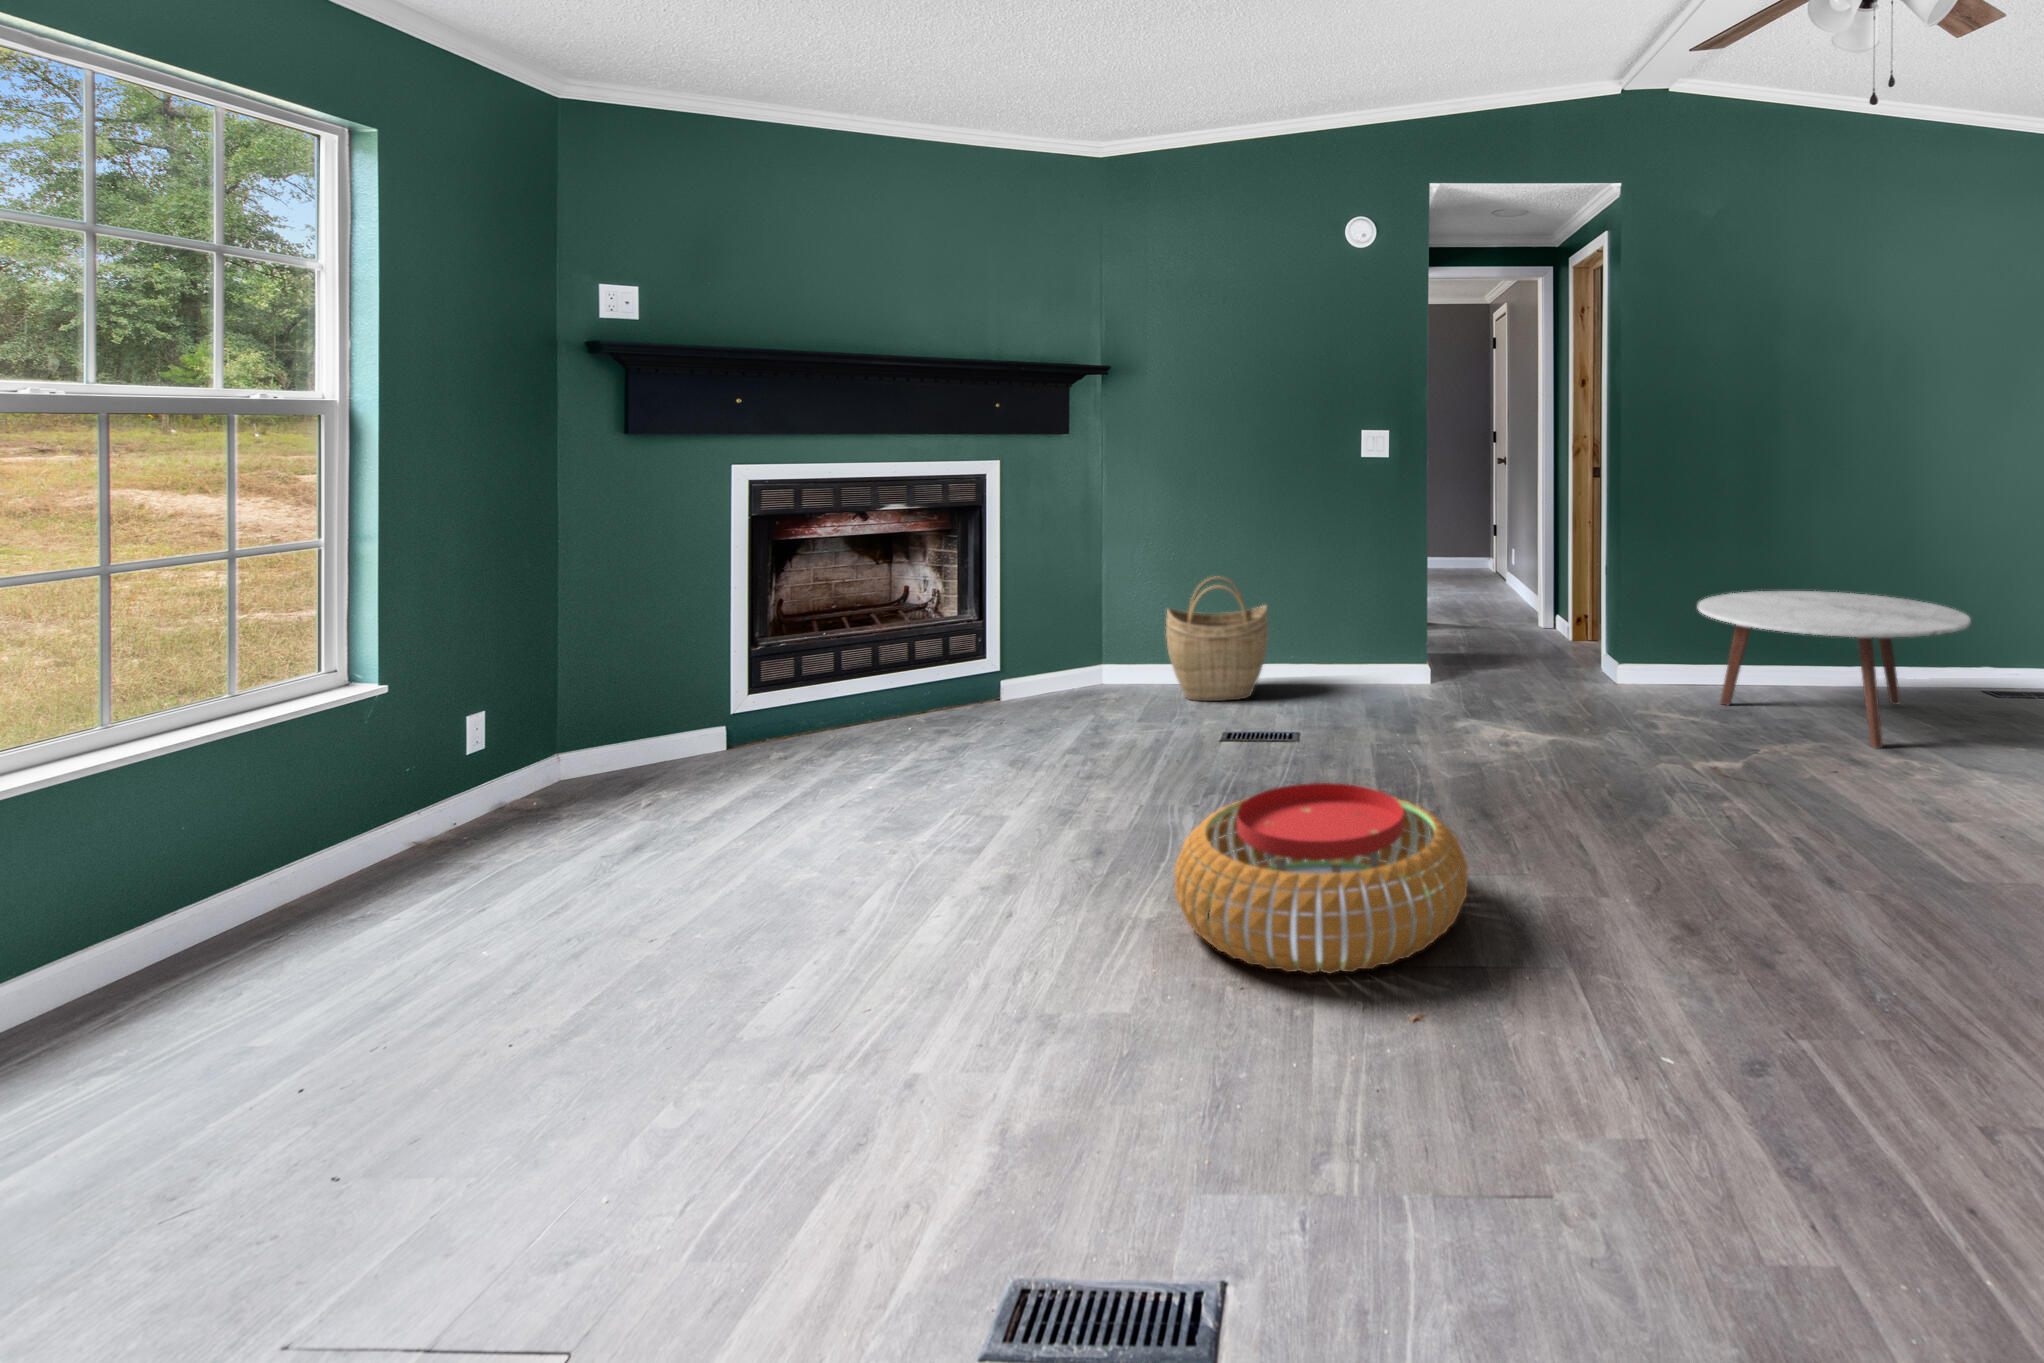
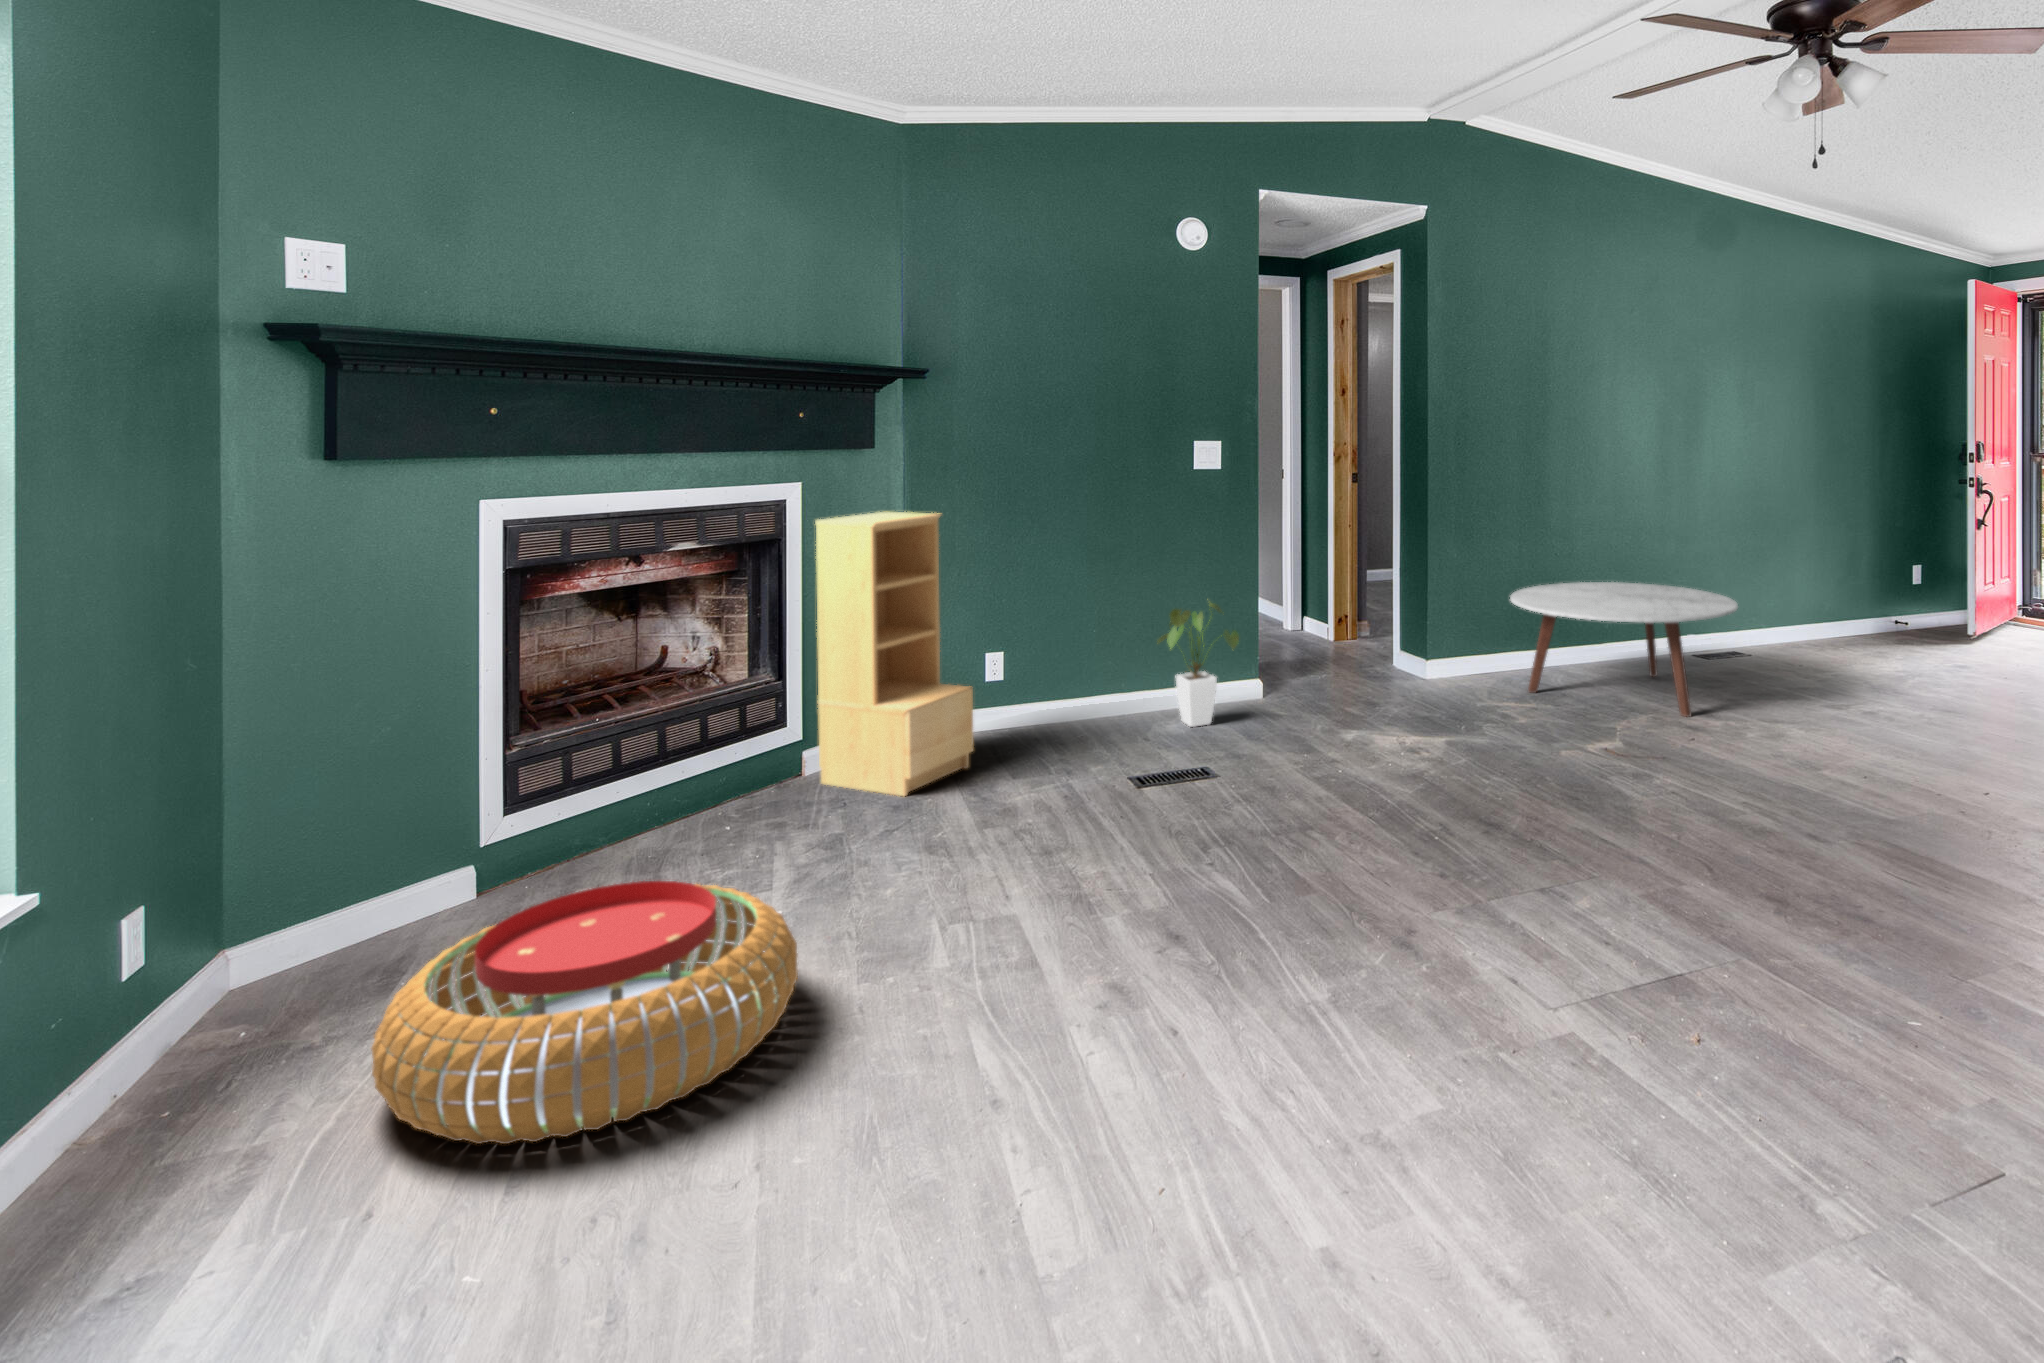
bookshelf: none [1009,488,1128,722] -> present [815,512,974,796]
woven basket: present [1166,577,1269,701] -> none [995,606,1113,750]
house plant: none [1320,580,1392,698] -> present [1158,603,1239,727]
pouf: present [1175,783,1468,974] -> present [372,881,798,1144]

